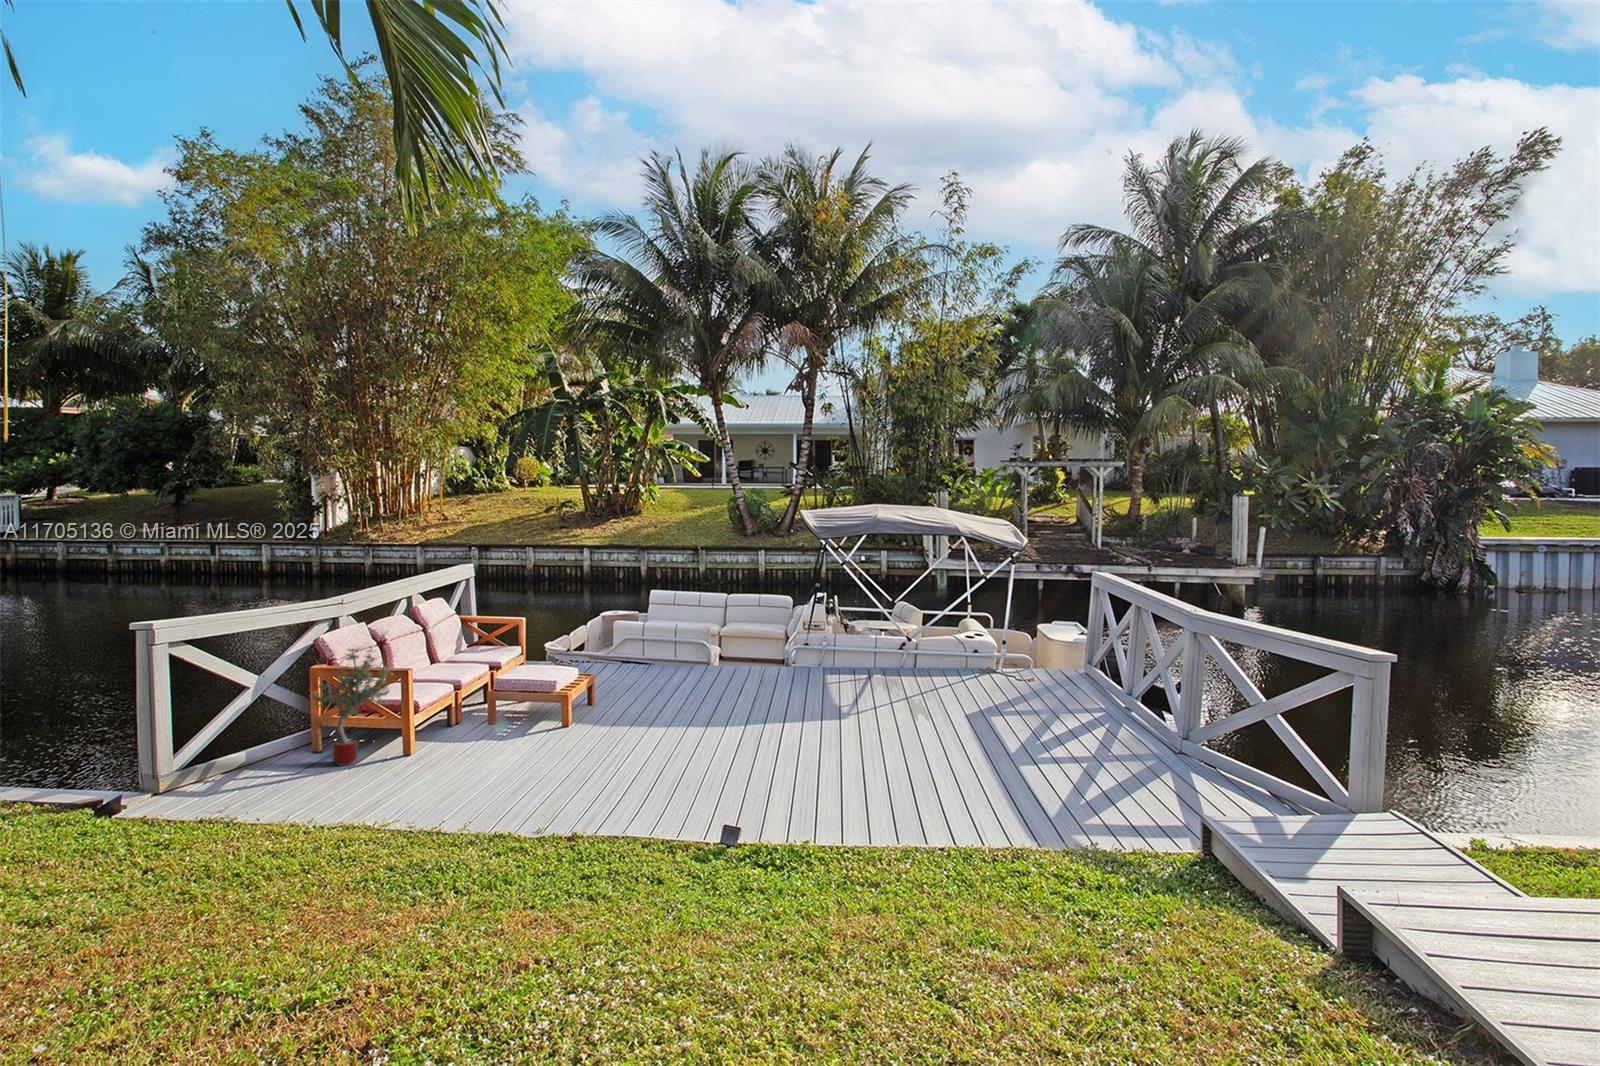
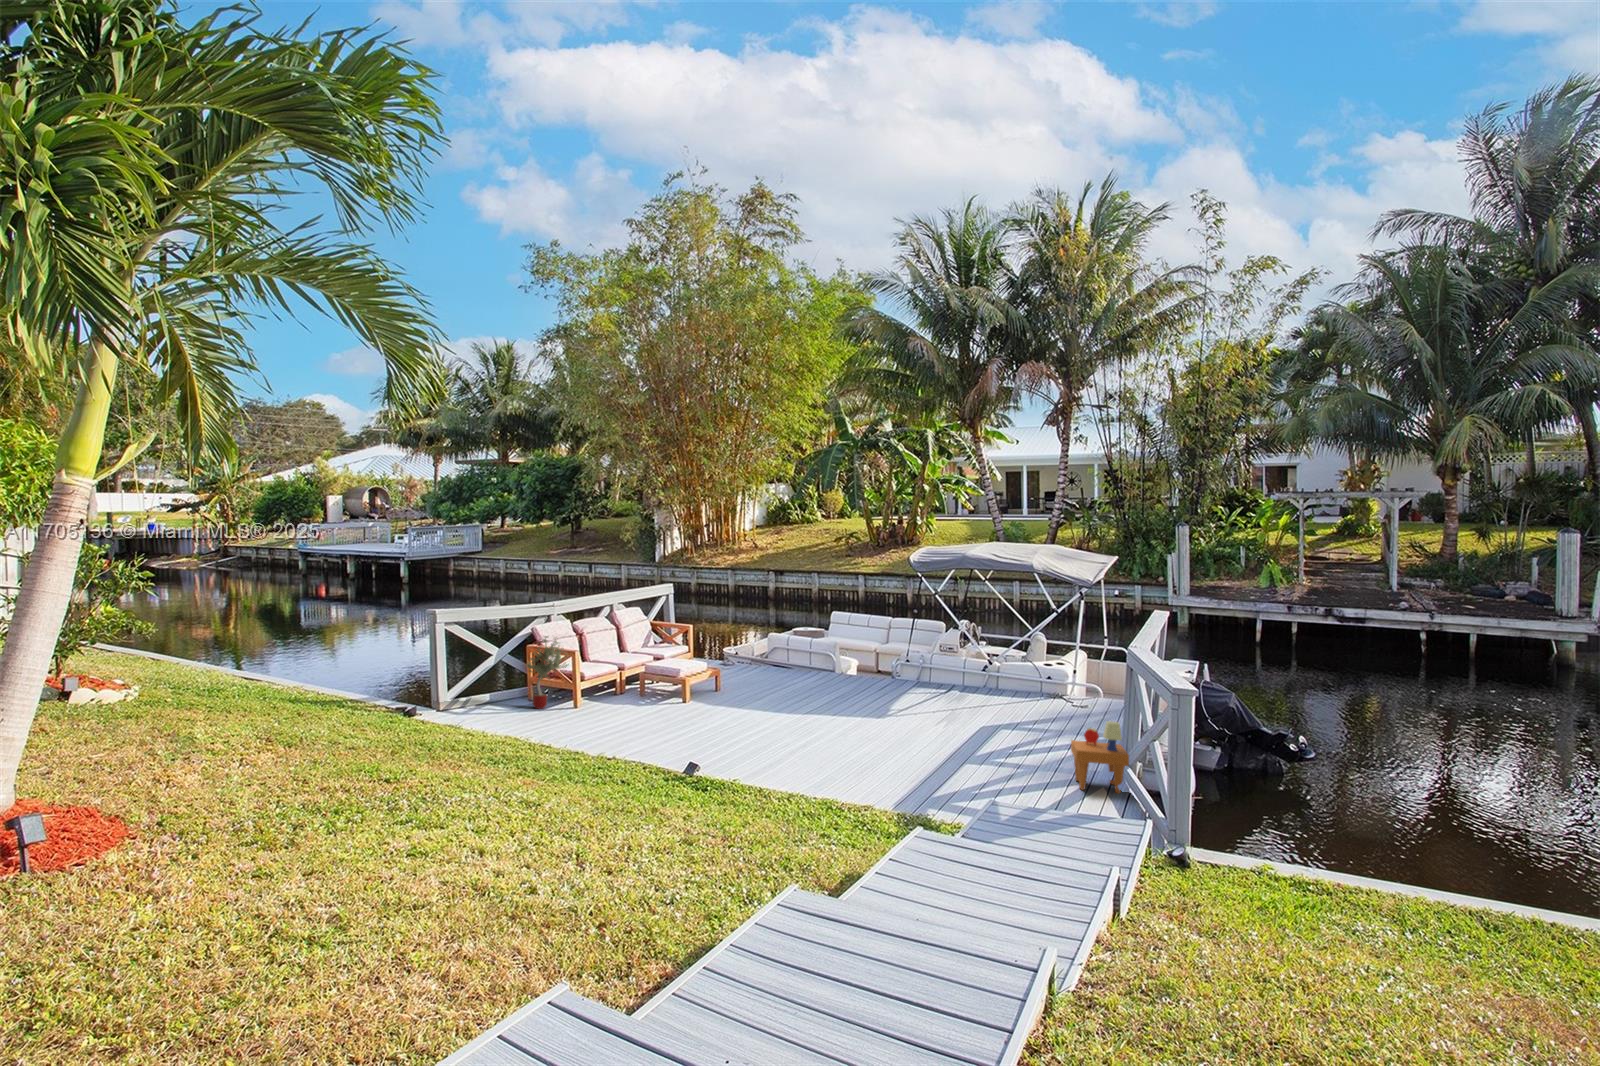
side table: none [1135,701,1223,786] -> present [1071,721,1129,793]

